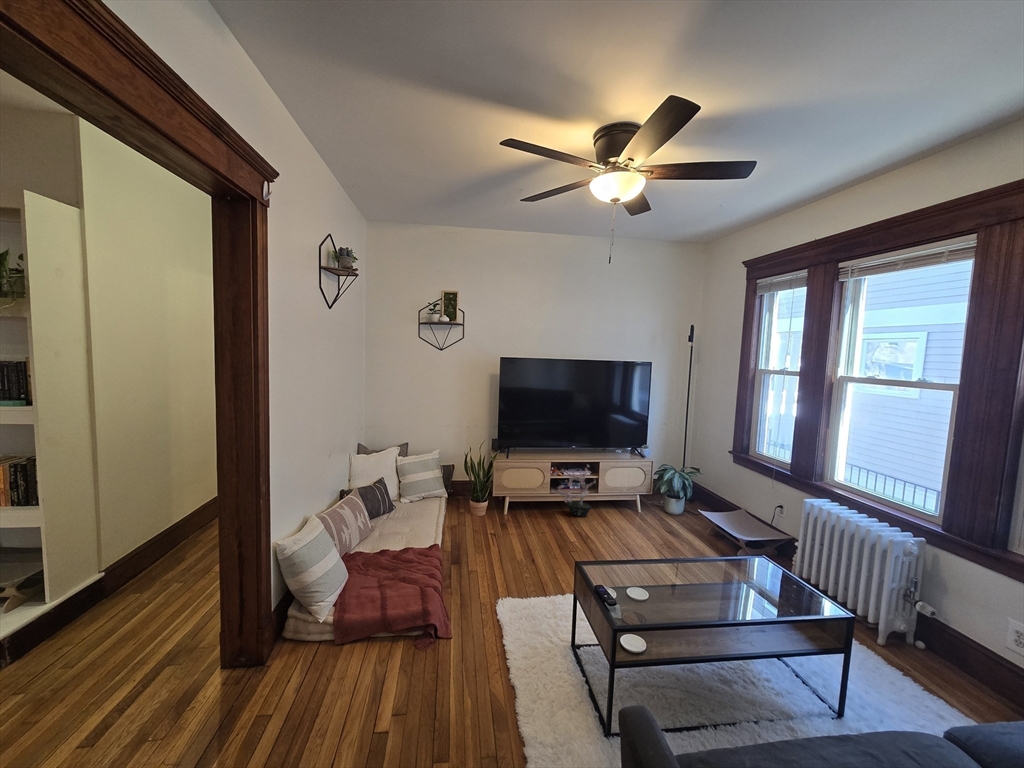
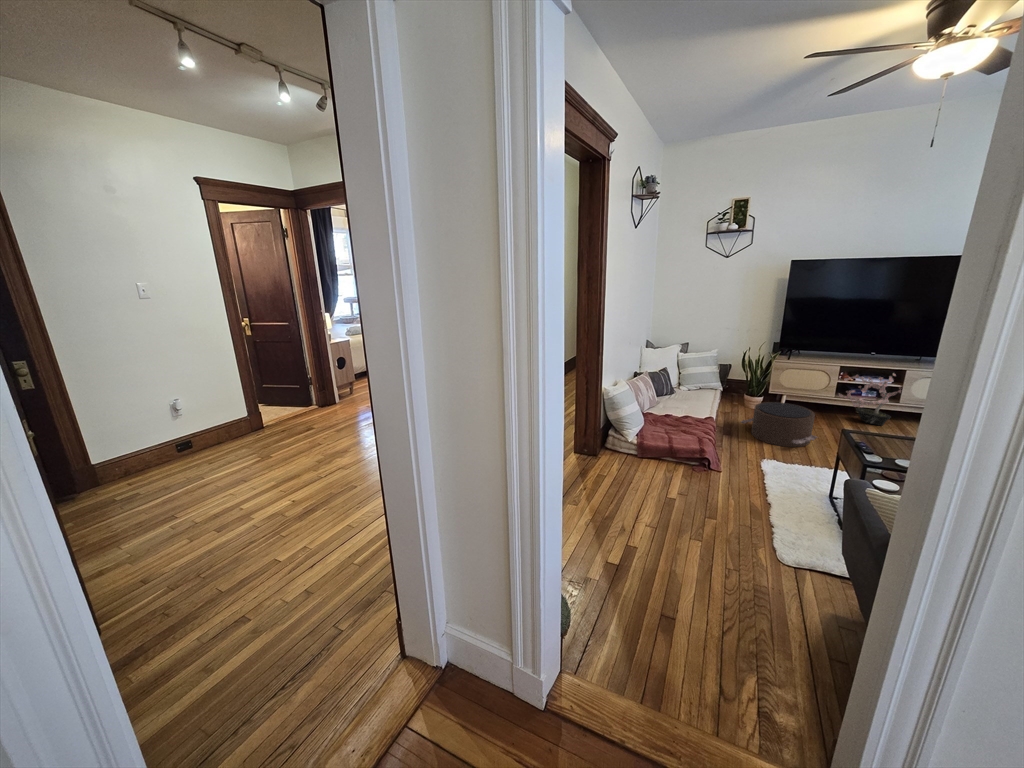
pouf: none [469,510,545,567] -> present [741,402,817,447]

